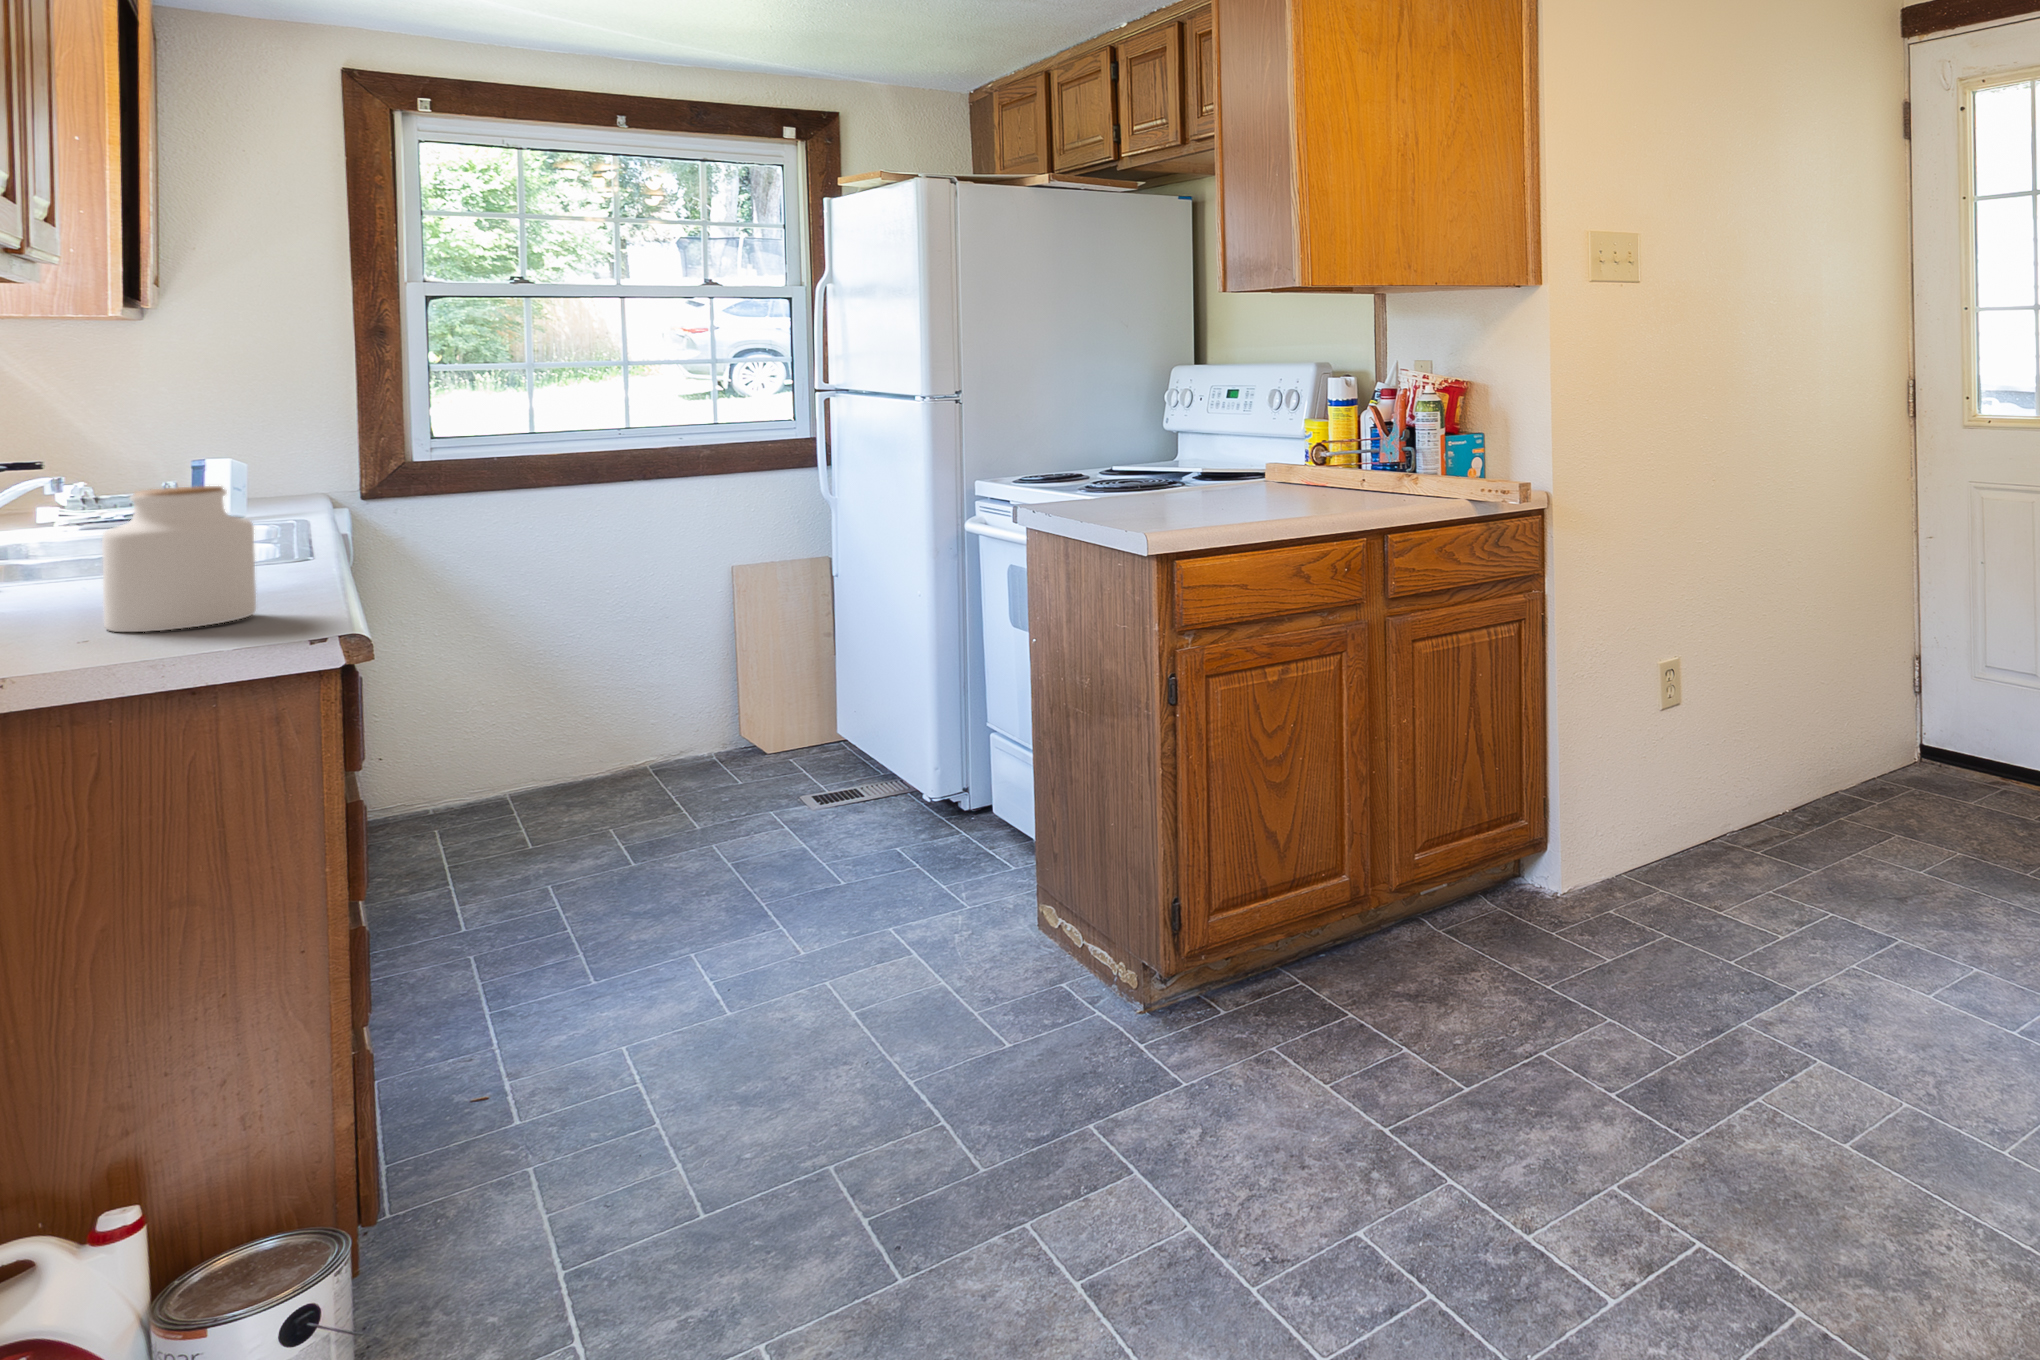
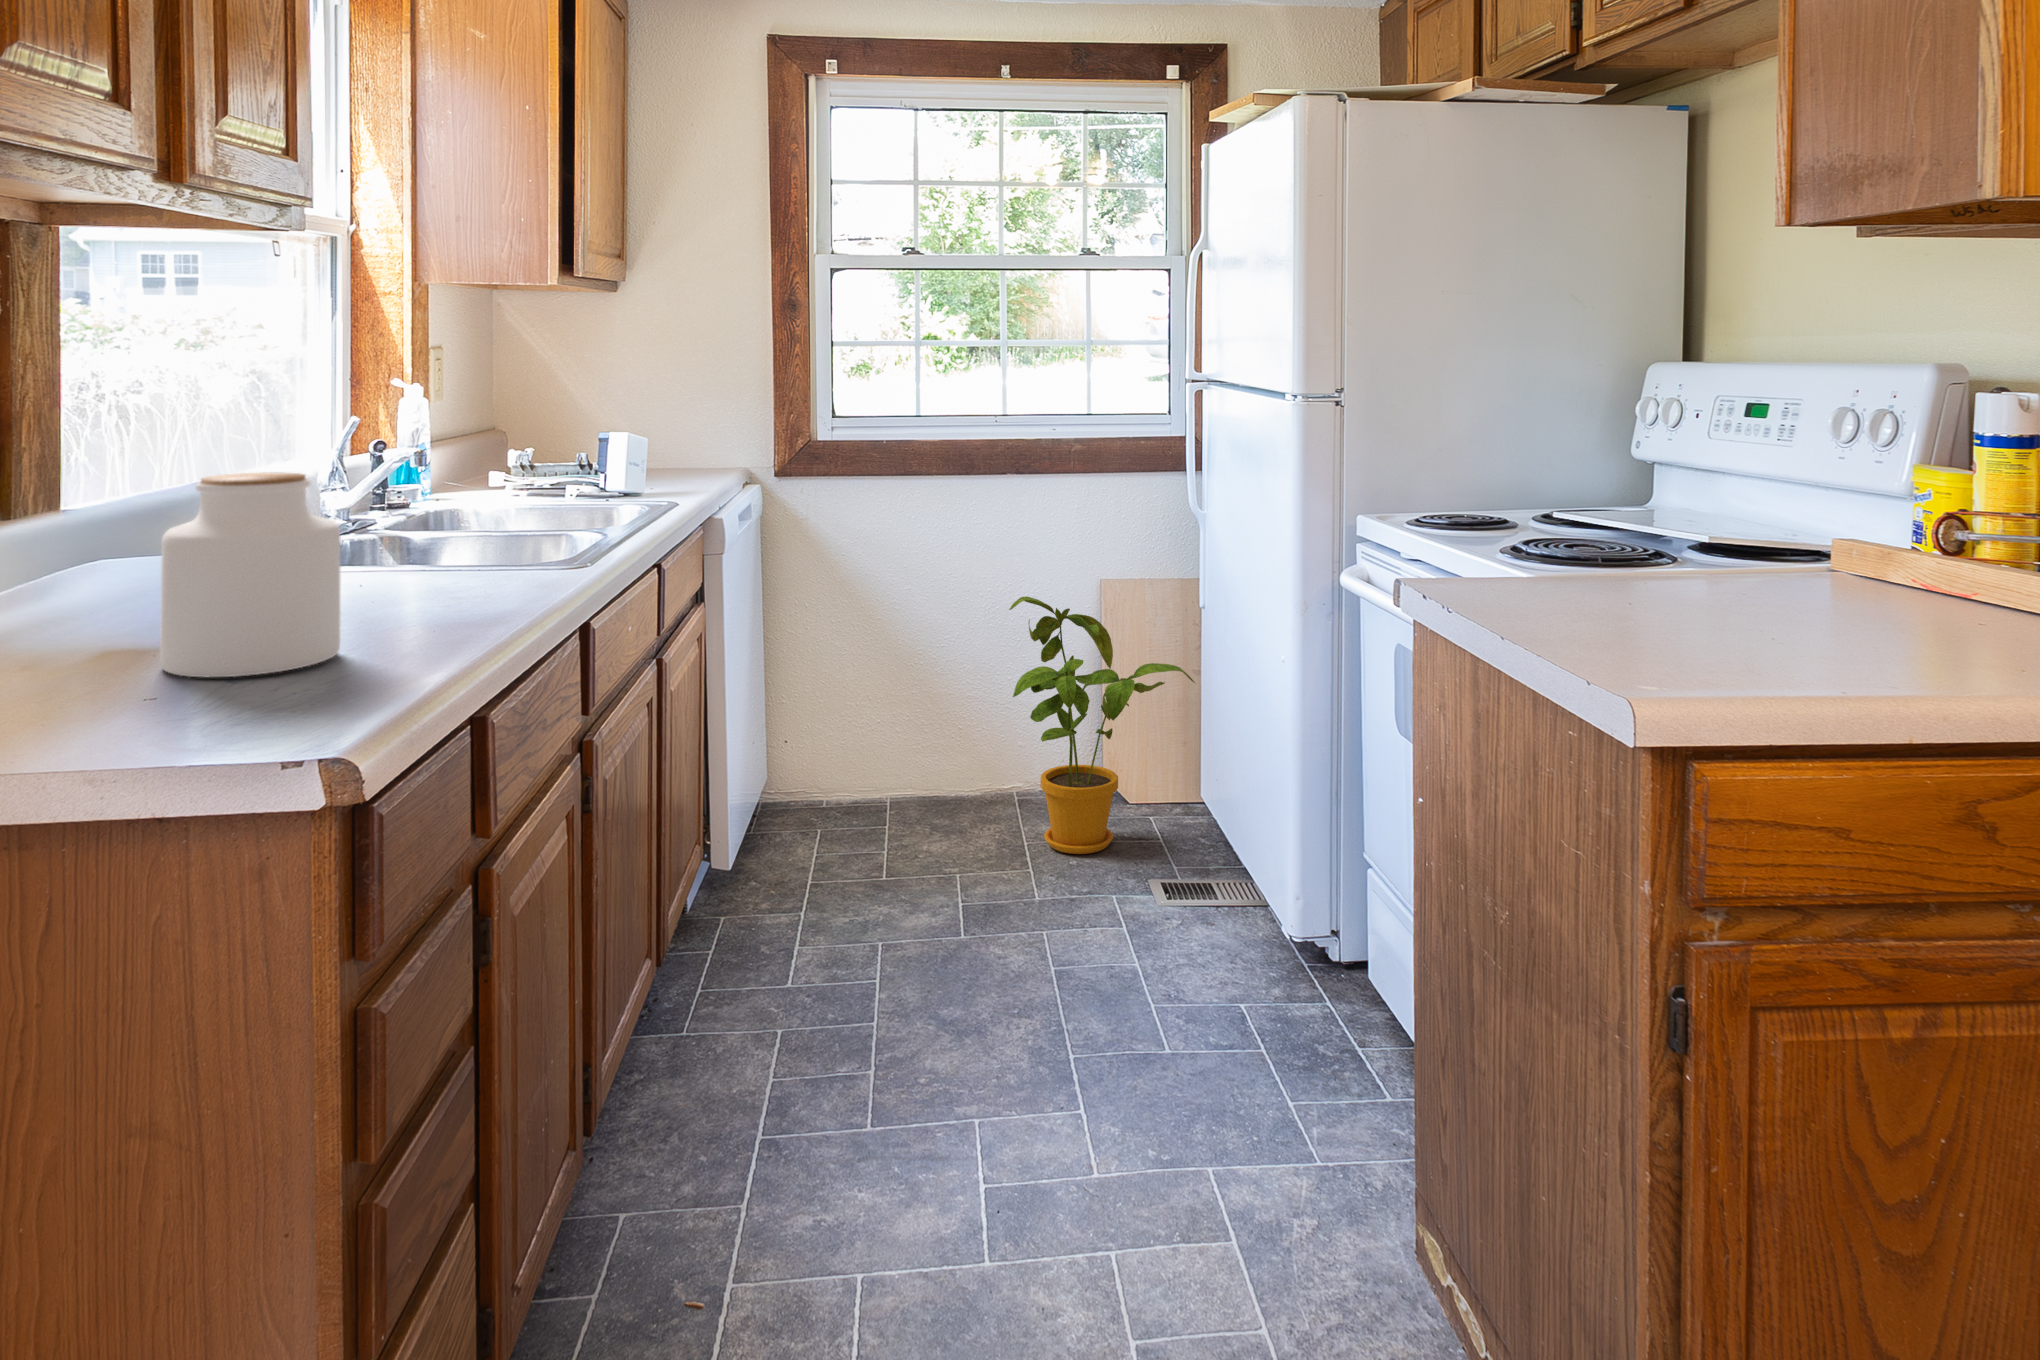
house plant: none [650,585,832,793] -> present [1009,596,1194,854]

